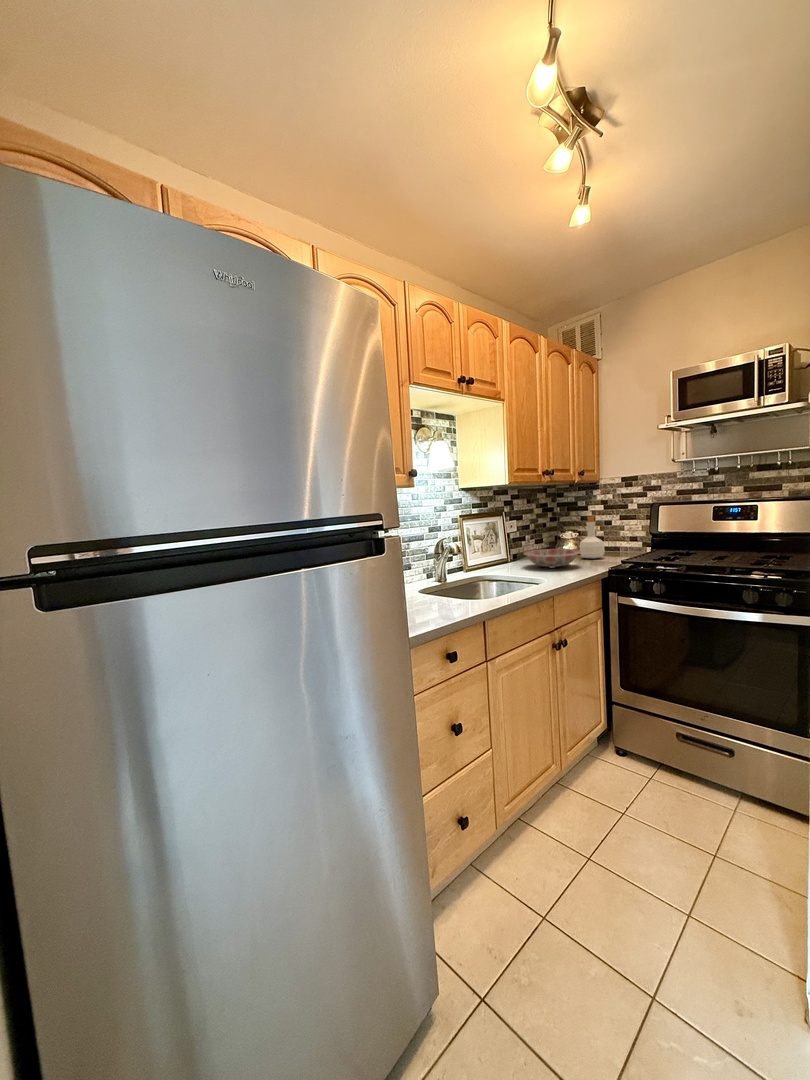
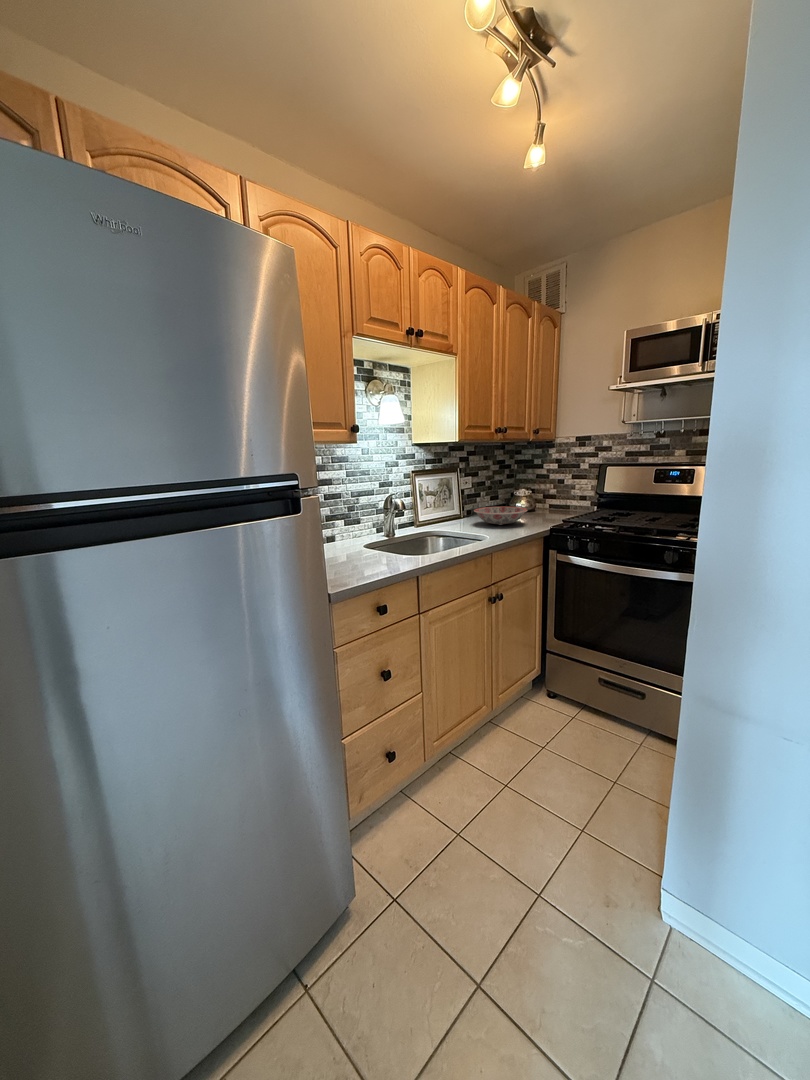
bottle: present [580,516,605,558] -> none [530,475,553,516]

